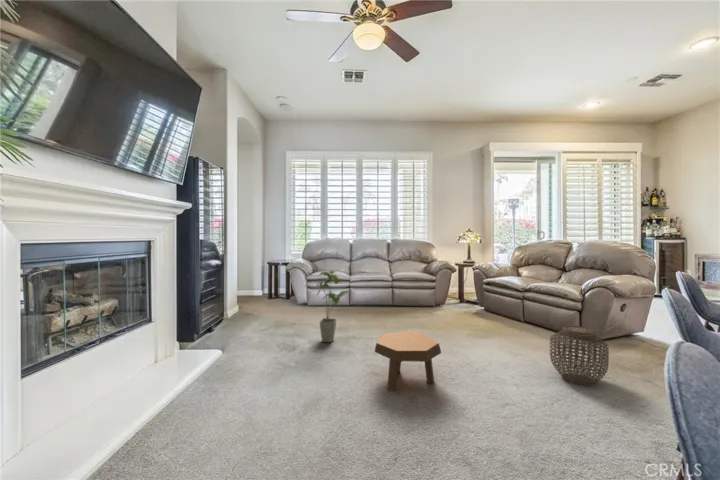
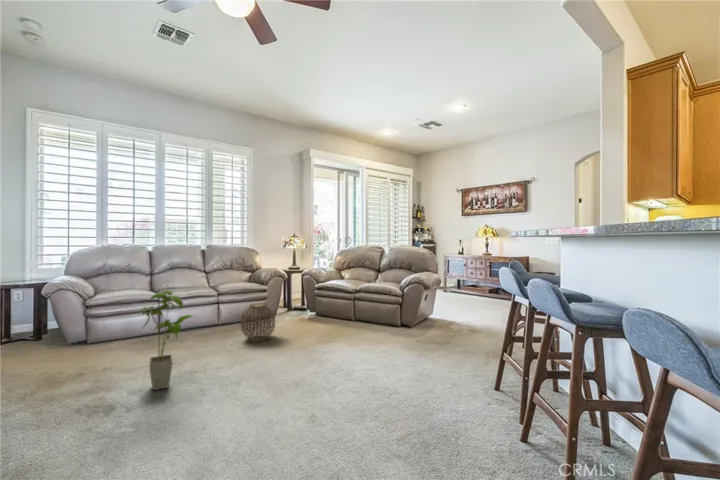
woven basket: present [550,326,609,385] -> present [241,303,275,341]
footstool: present [375,331,441,391] -> none [260,351,332,425]

